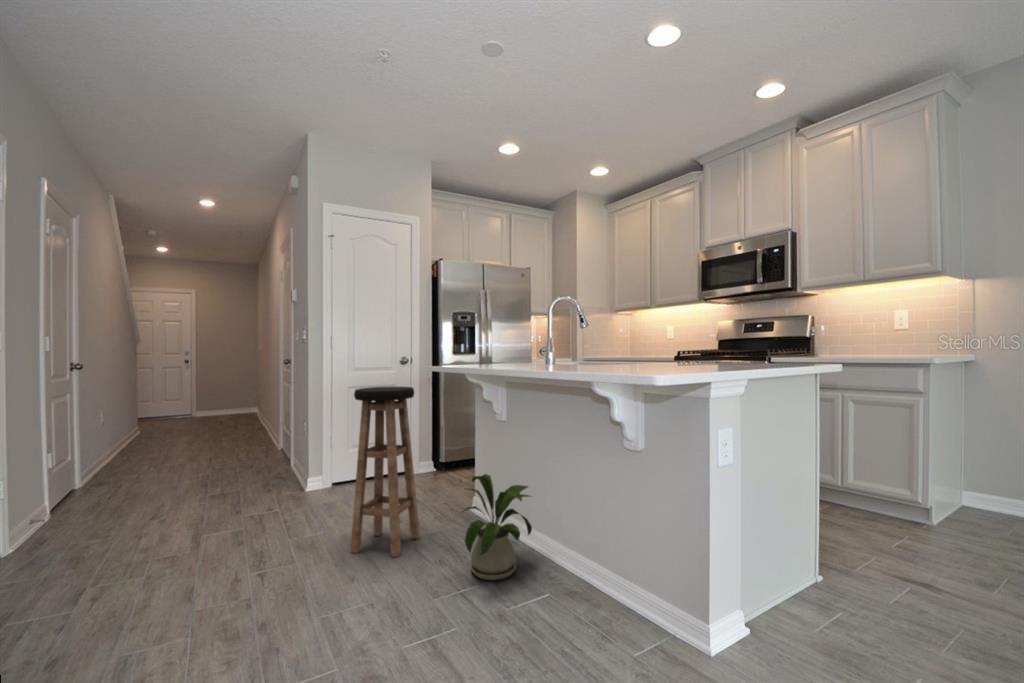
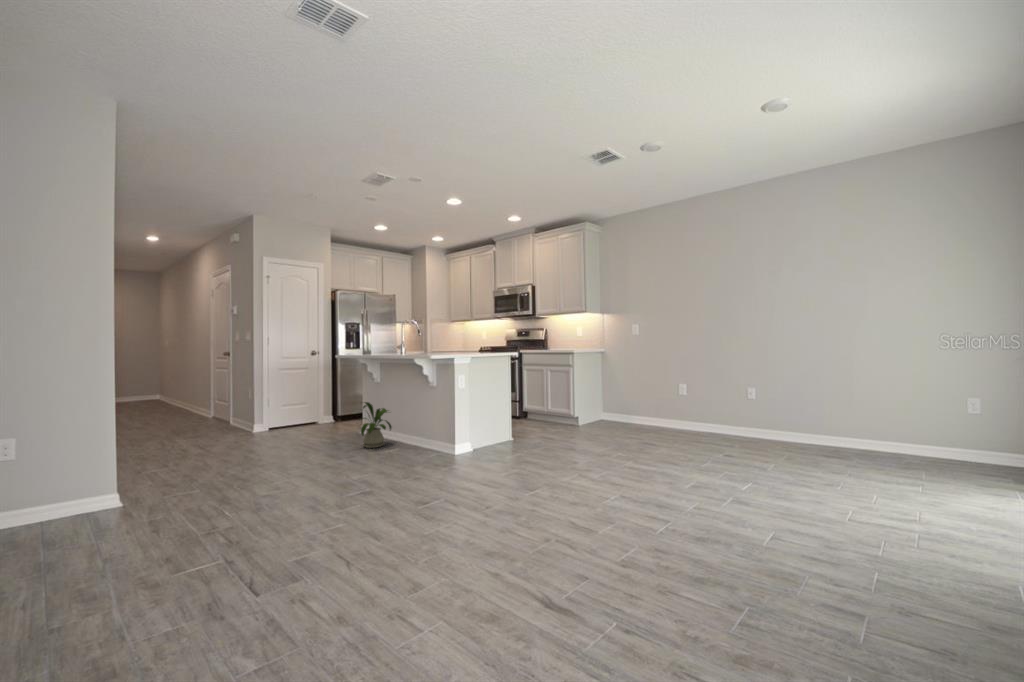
bar stool: present [350,386,420,557] -> none [300,366,335,447]

